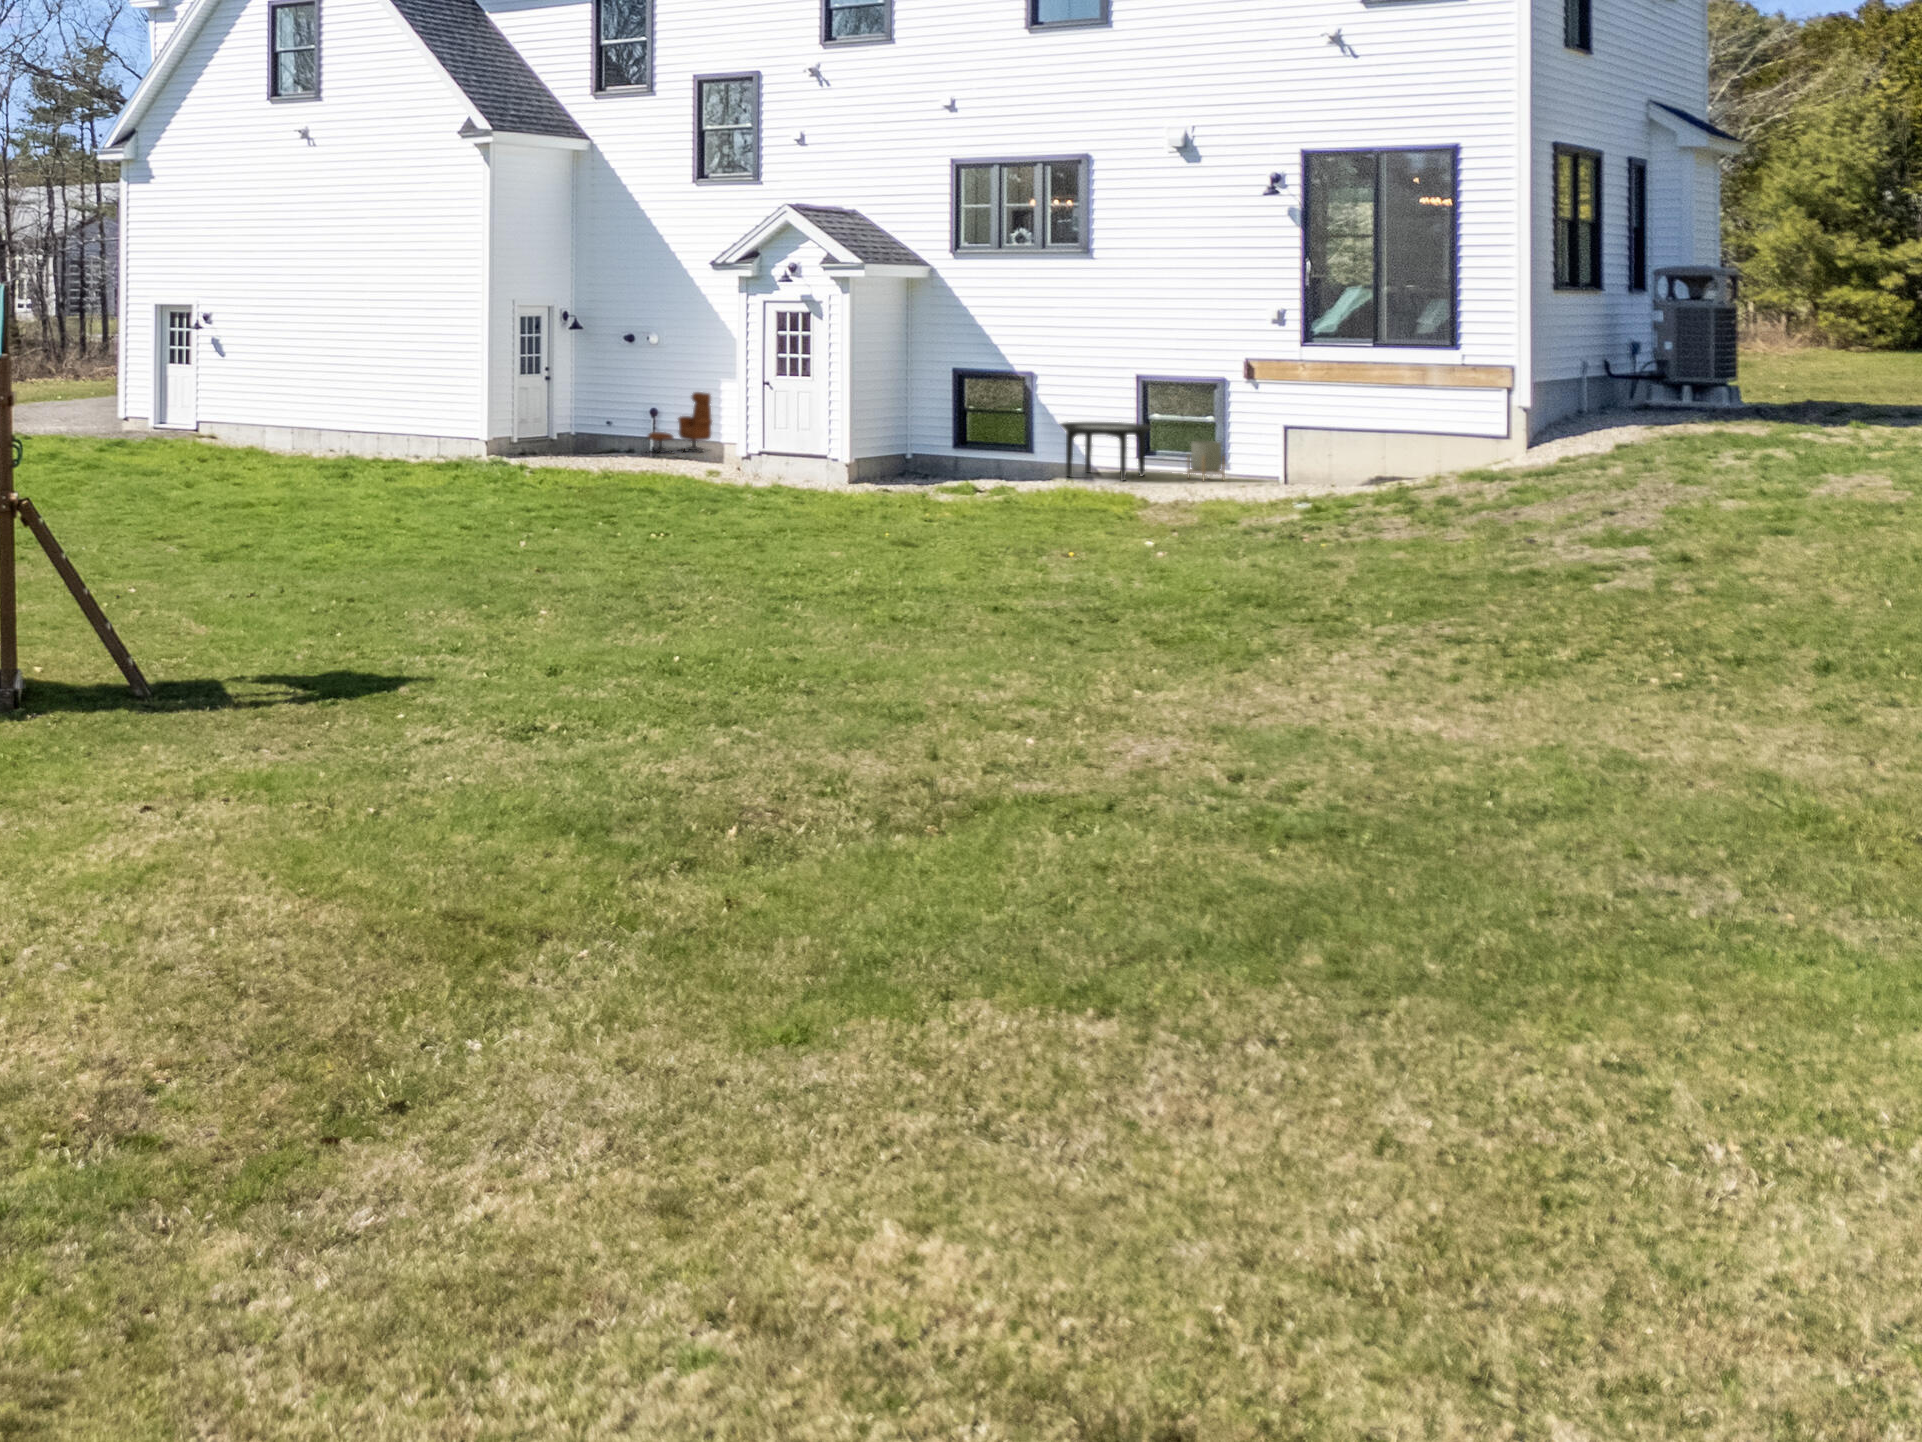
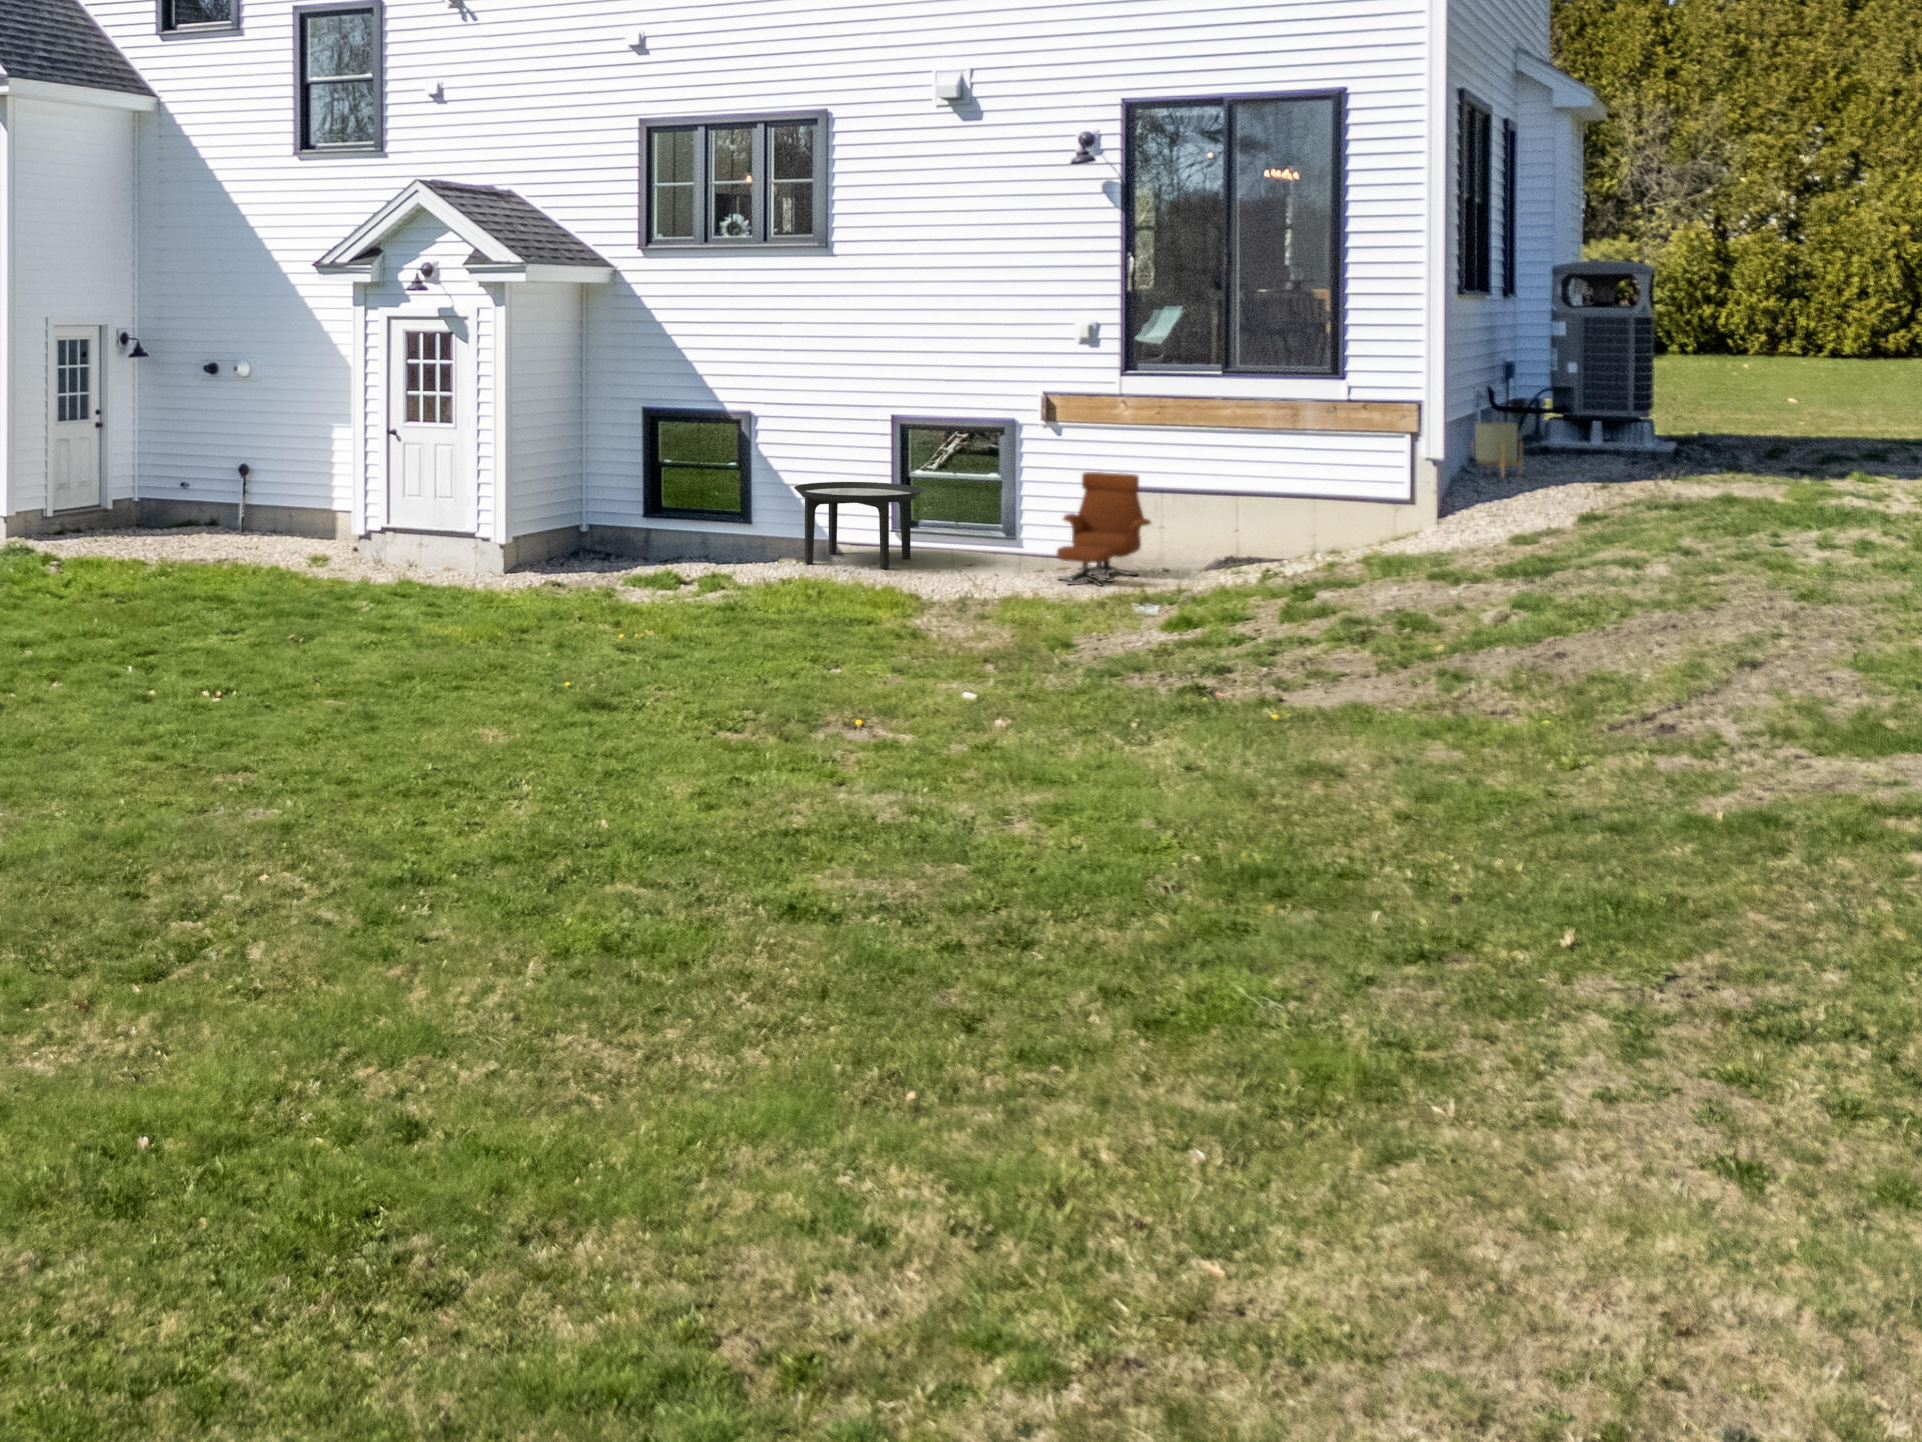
lounge chair: present [648,392,712,453] -> present [1057,472,1151,585]
planter: present [1187,441,1225,480] -> present [1471,422,1522,476]

